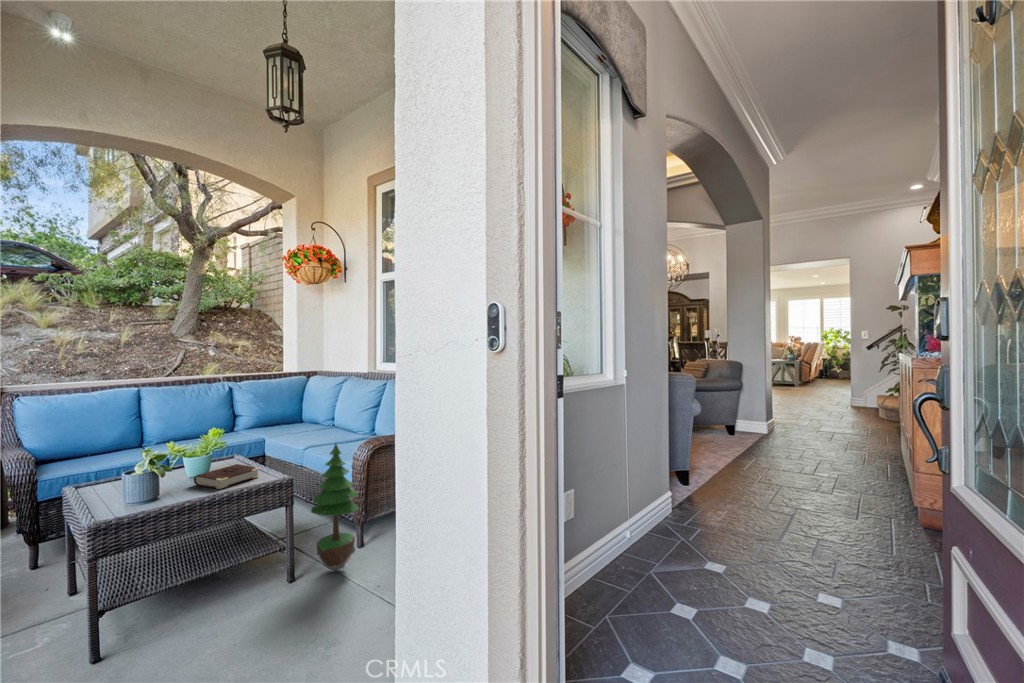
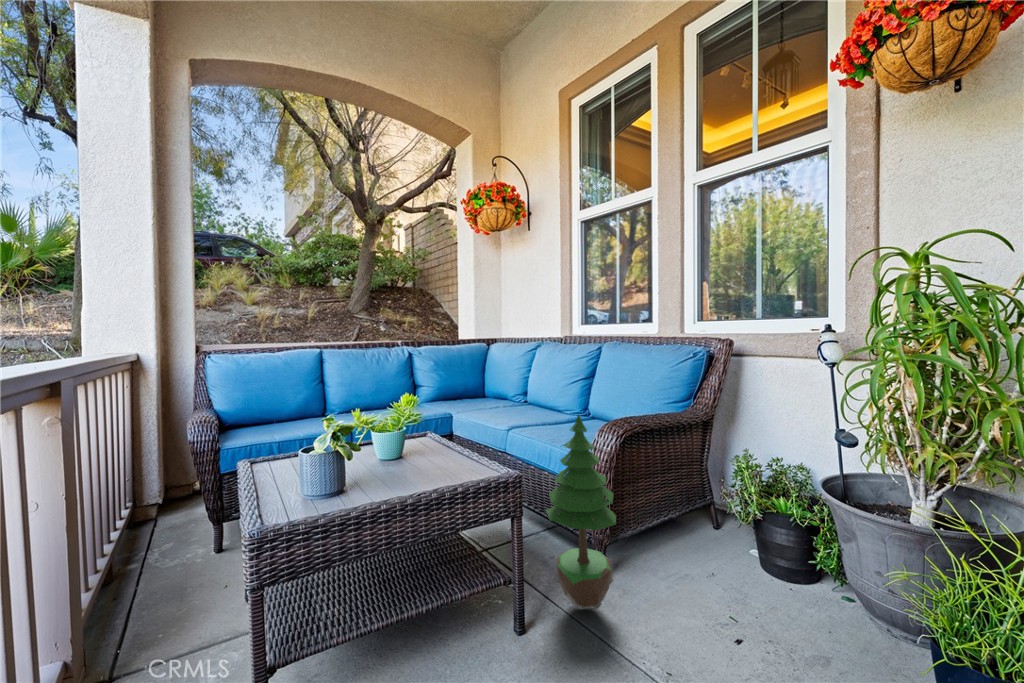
book: present [194,464,259,489] -> none [388,441,470,479]

